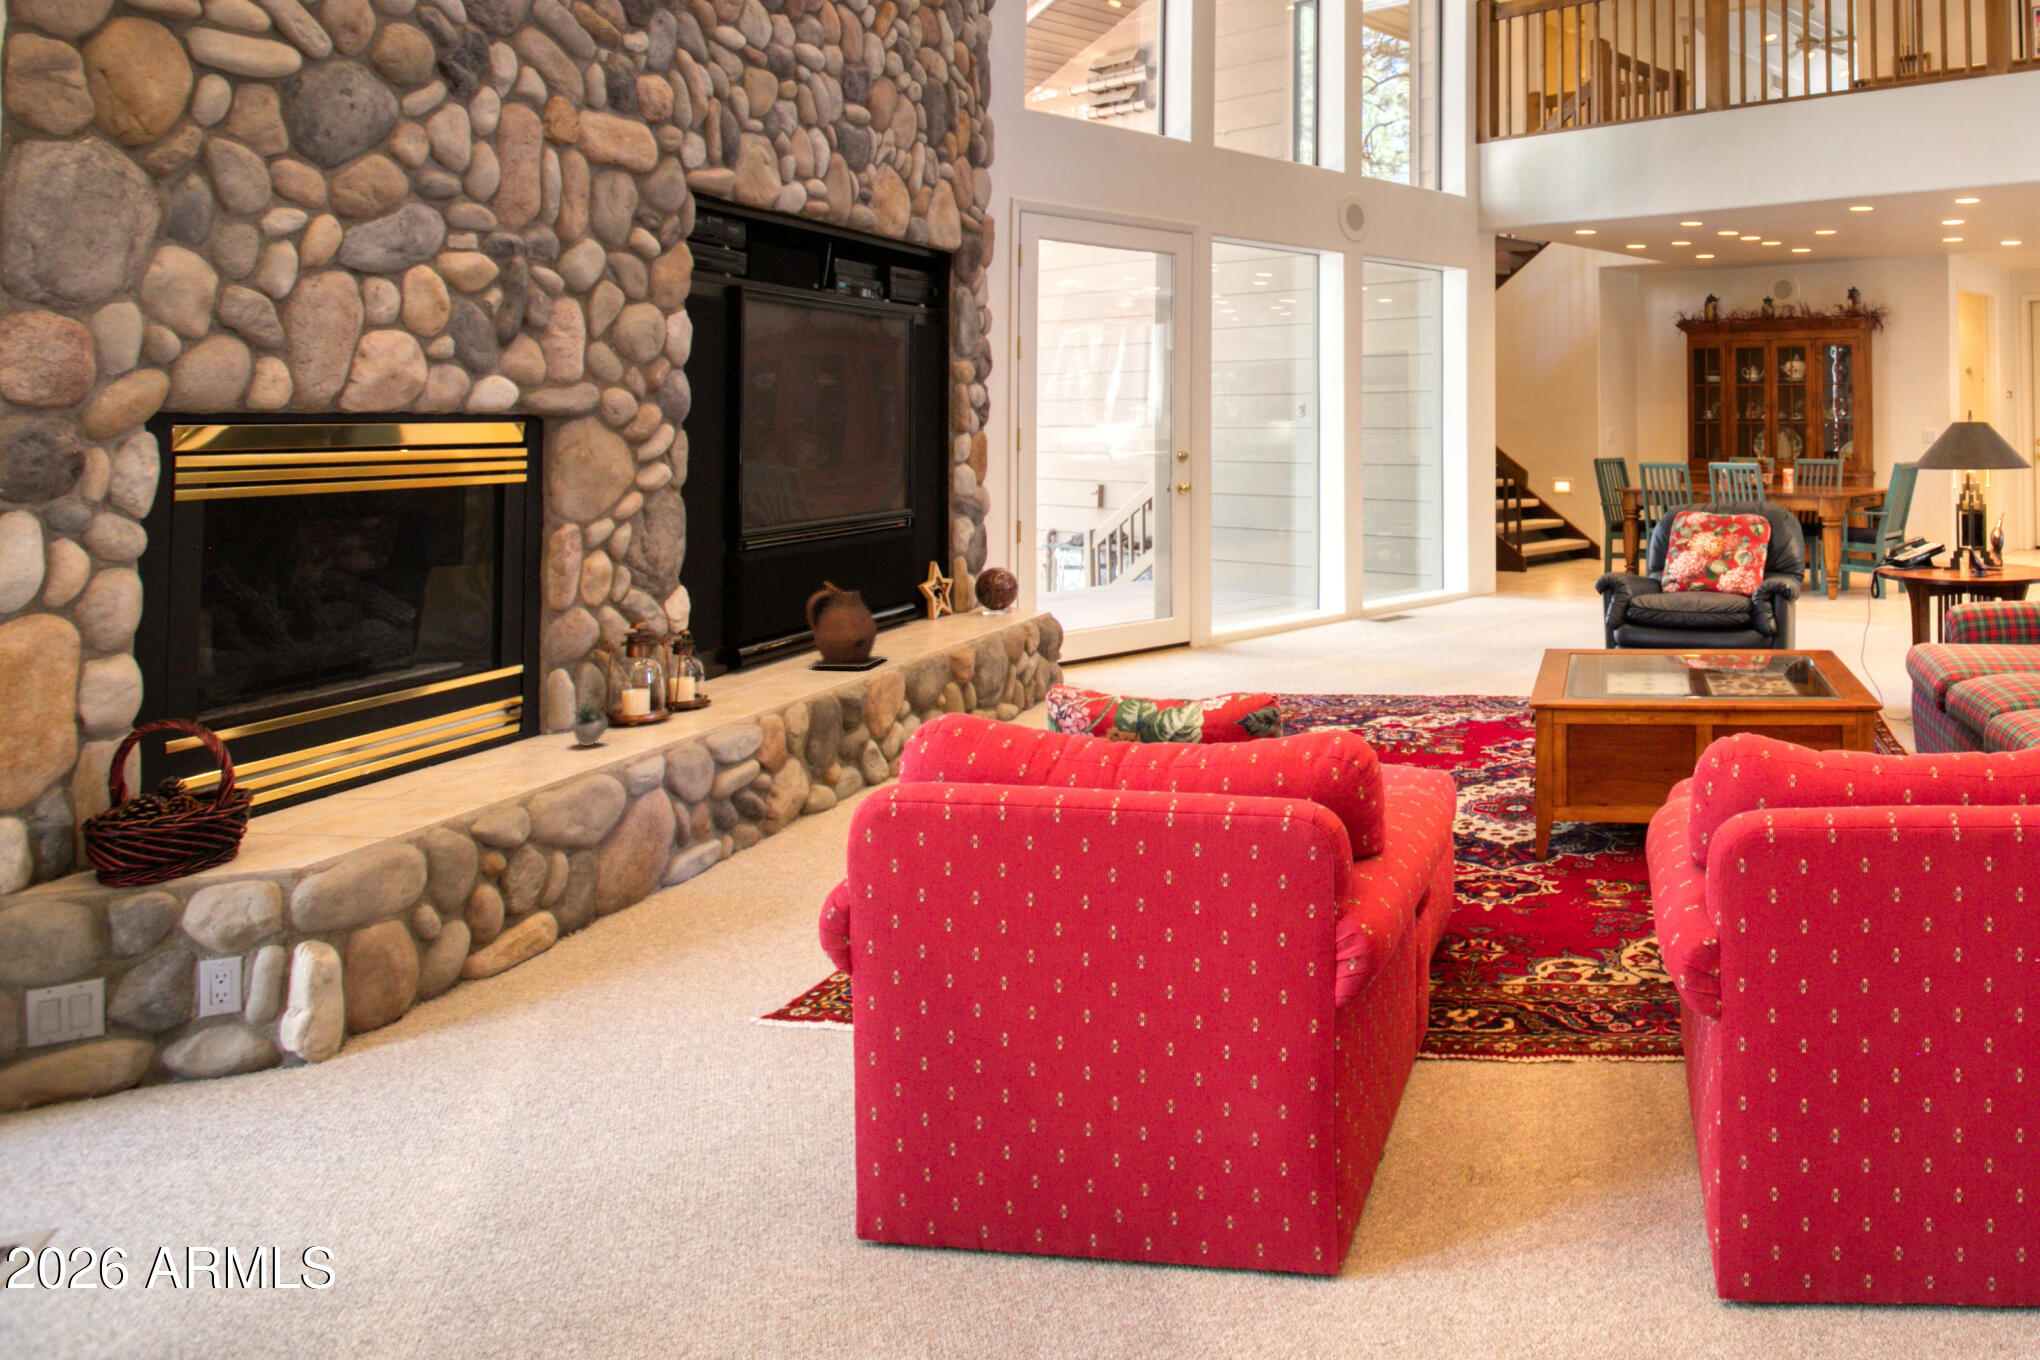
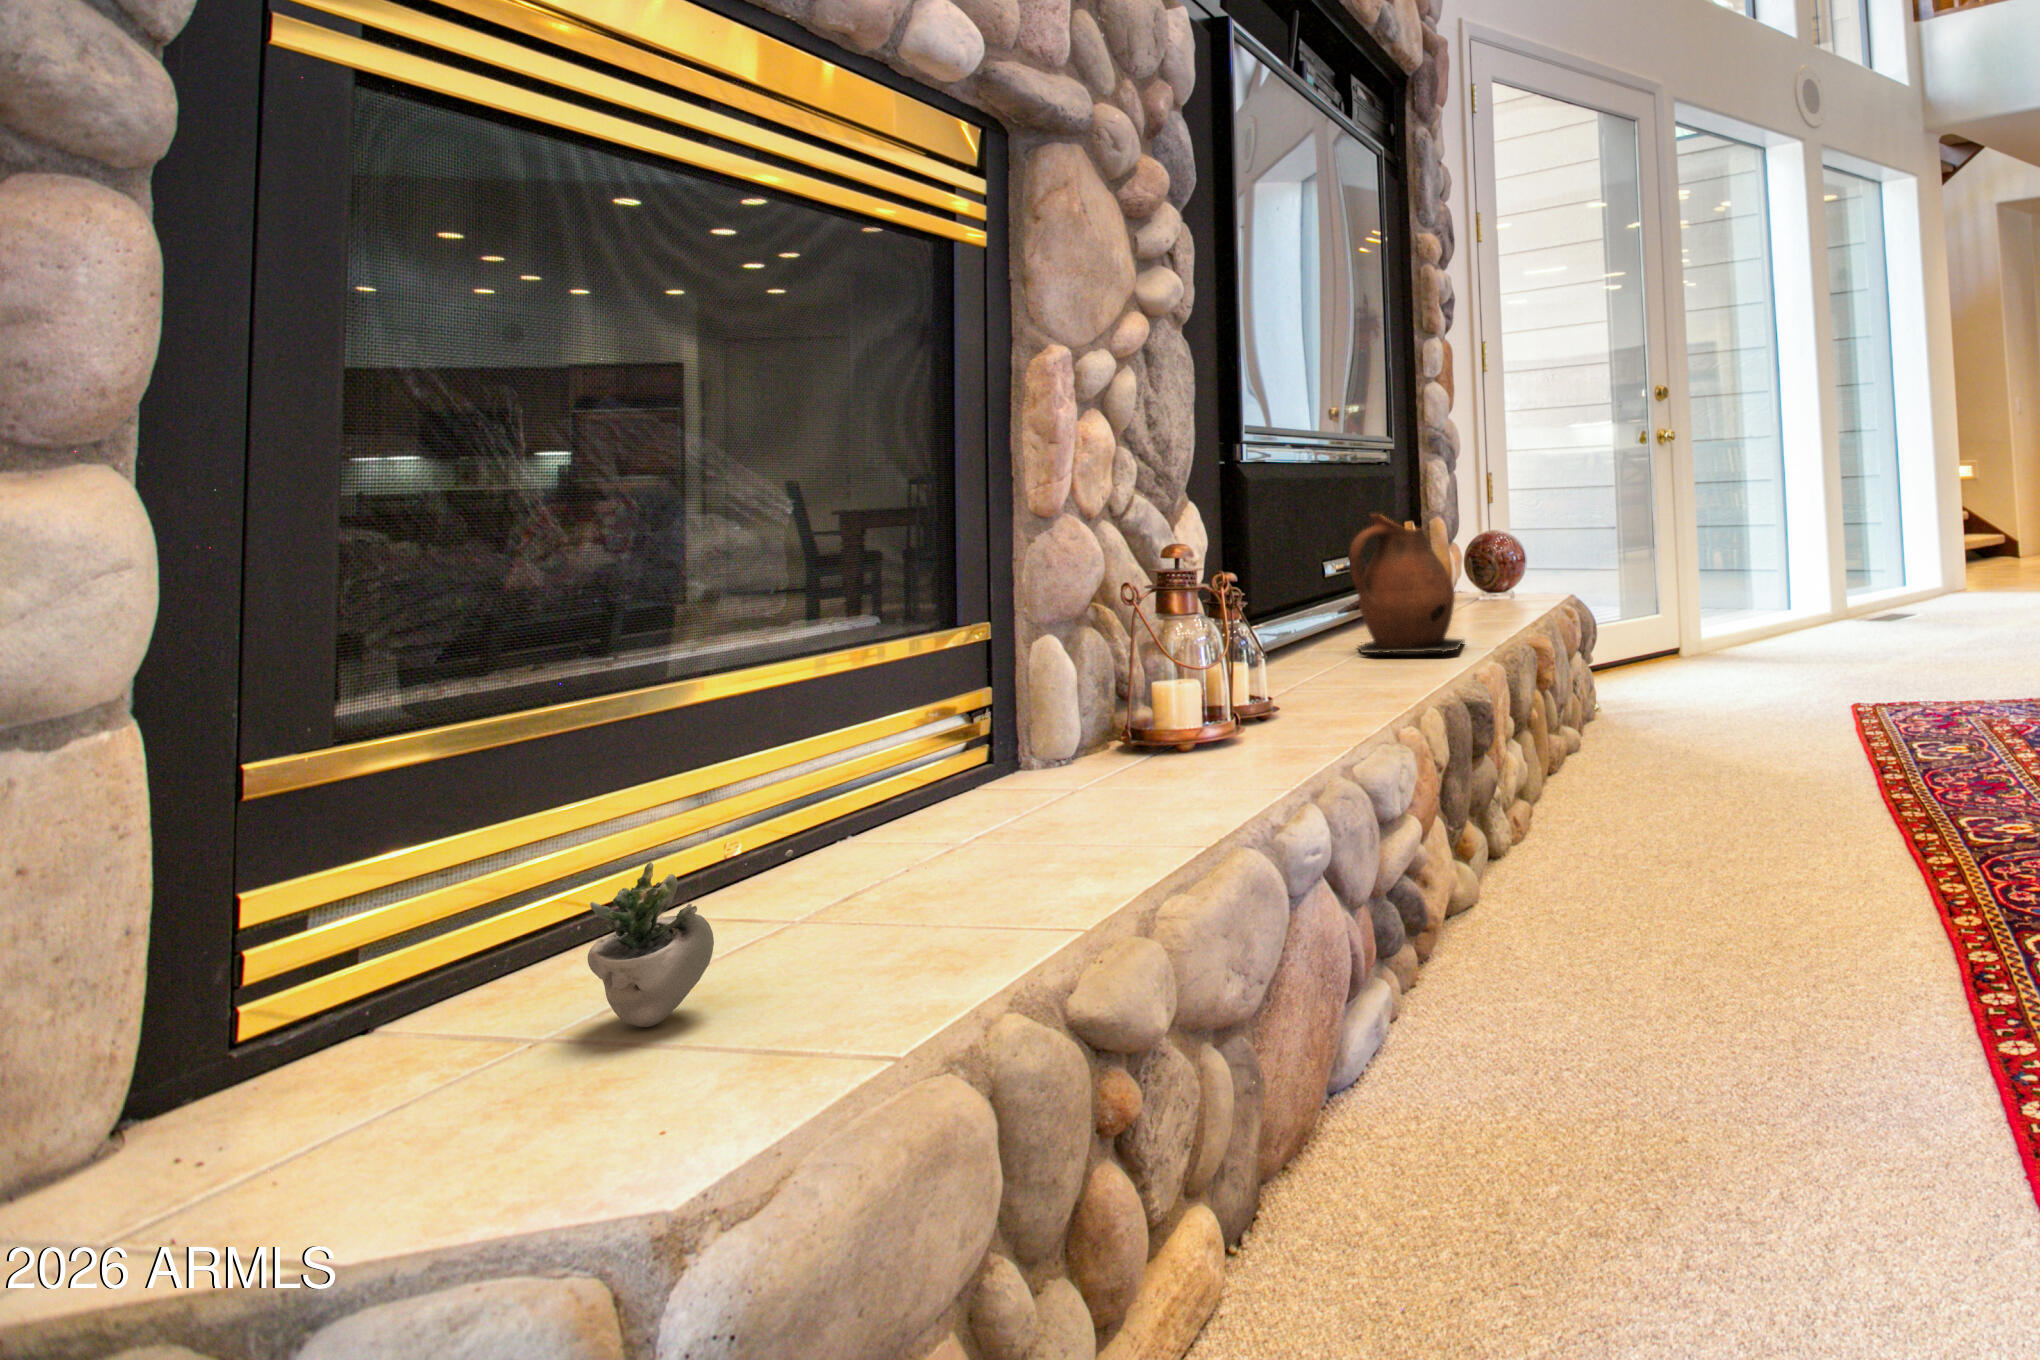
succulent plant: present [571,702,608,746] -> present [588,850,793,1027]

